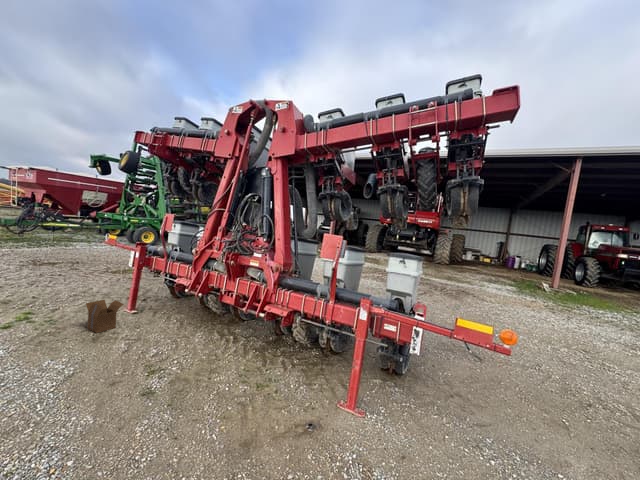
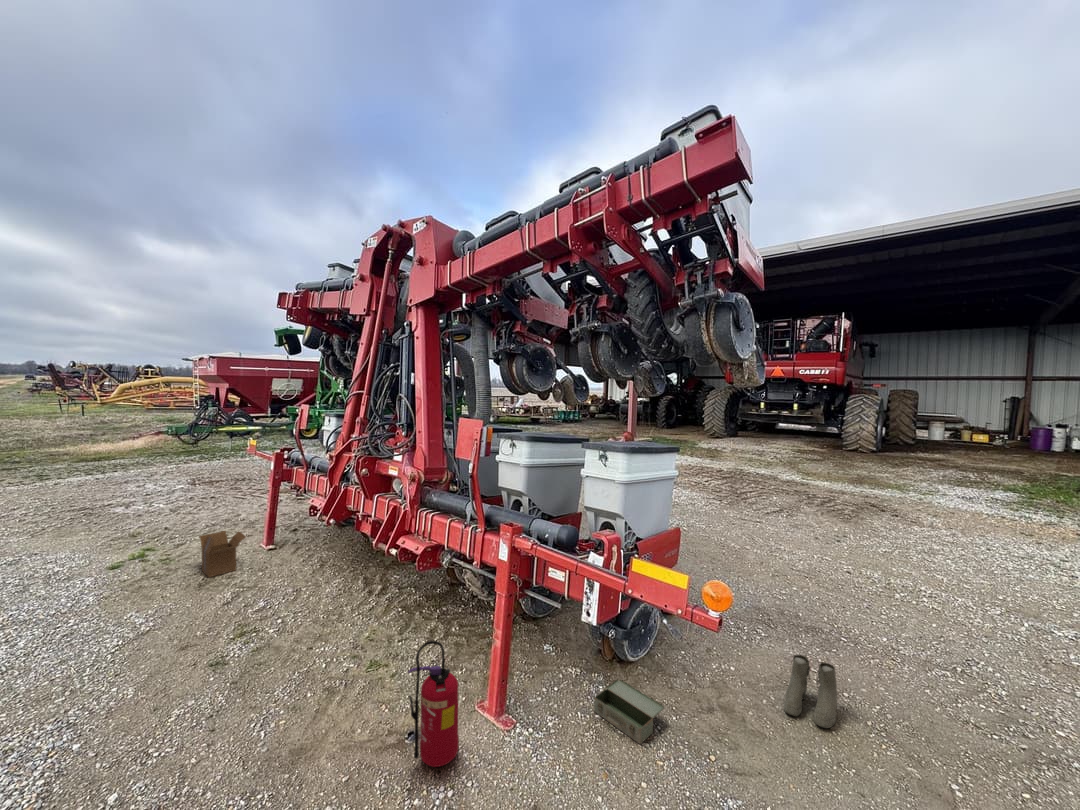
boots: none [480,366,506,401] -> present [784,655,838,728]
fire extinguisher: none [321,369,347,442] -> present [408,641,459,767]
toolbox: none [397,384,435,417] -> present [594,680,664,744]

